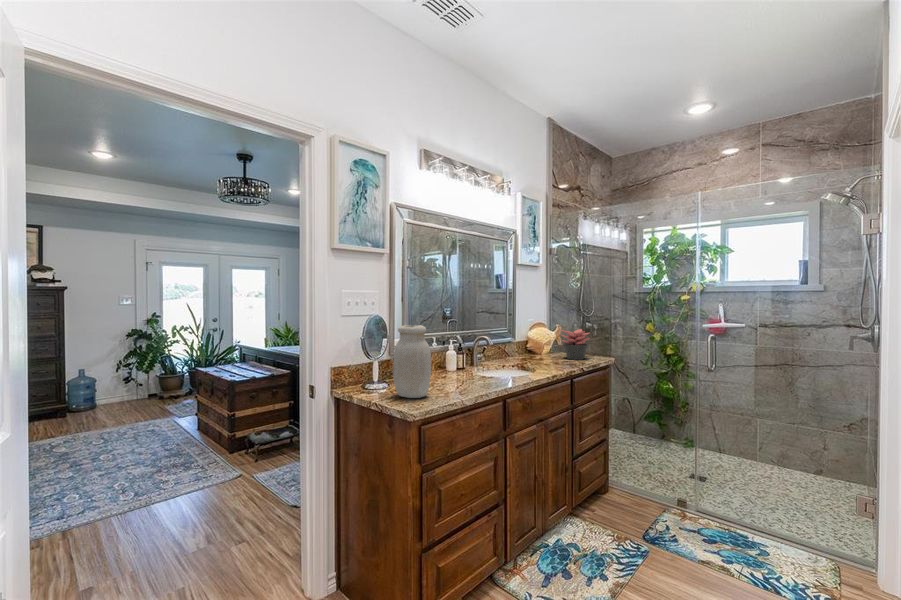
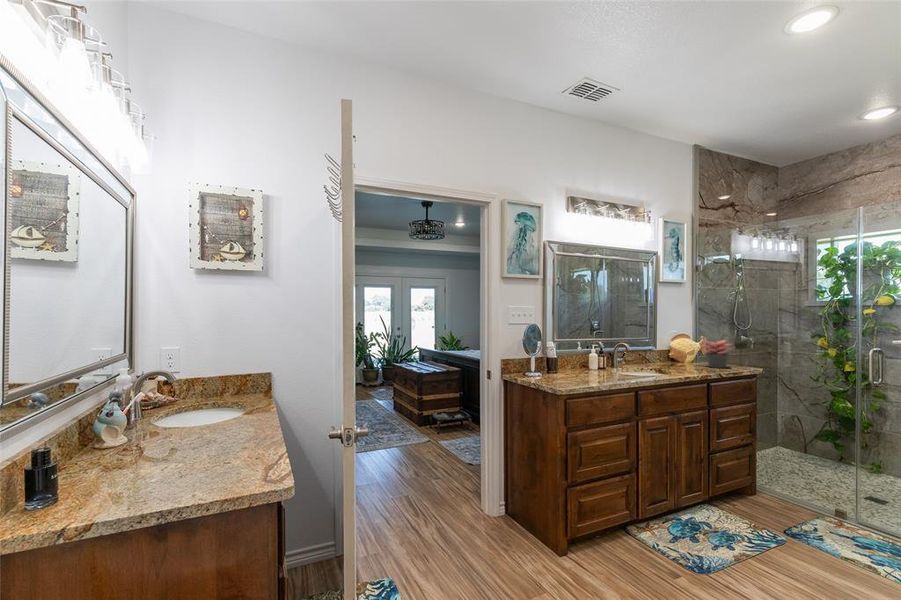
jar: present [393,325,431,398] -> none [546,331,573,382]

